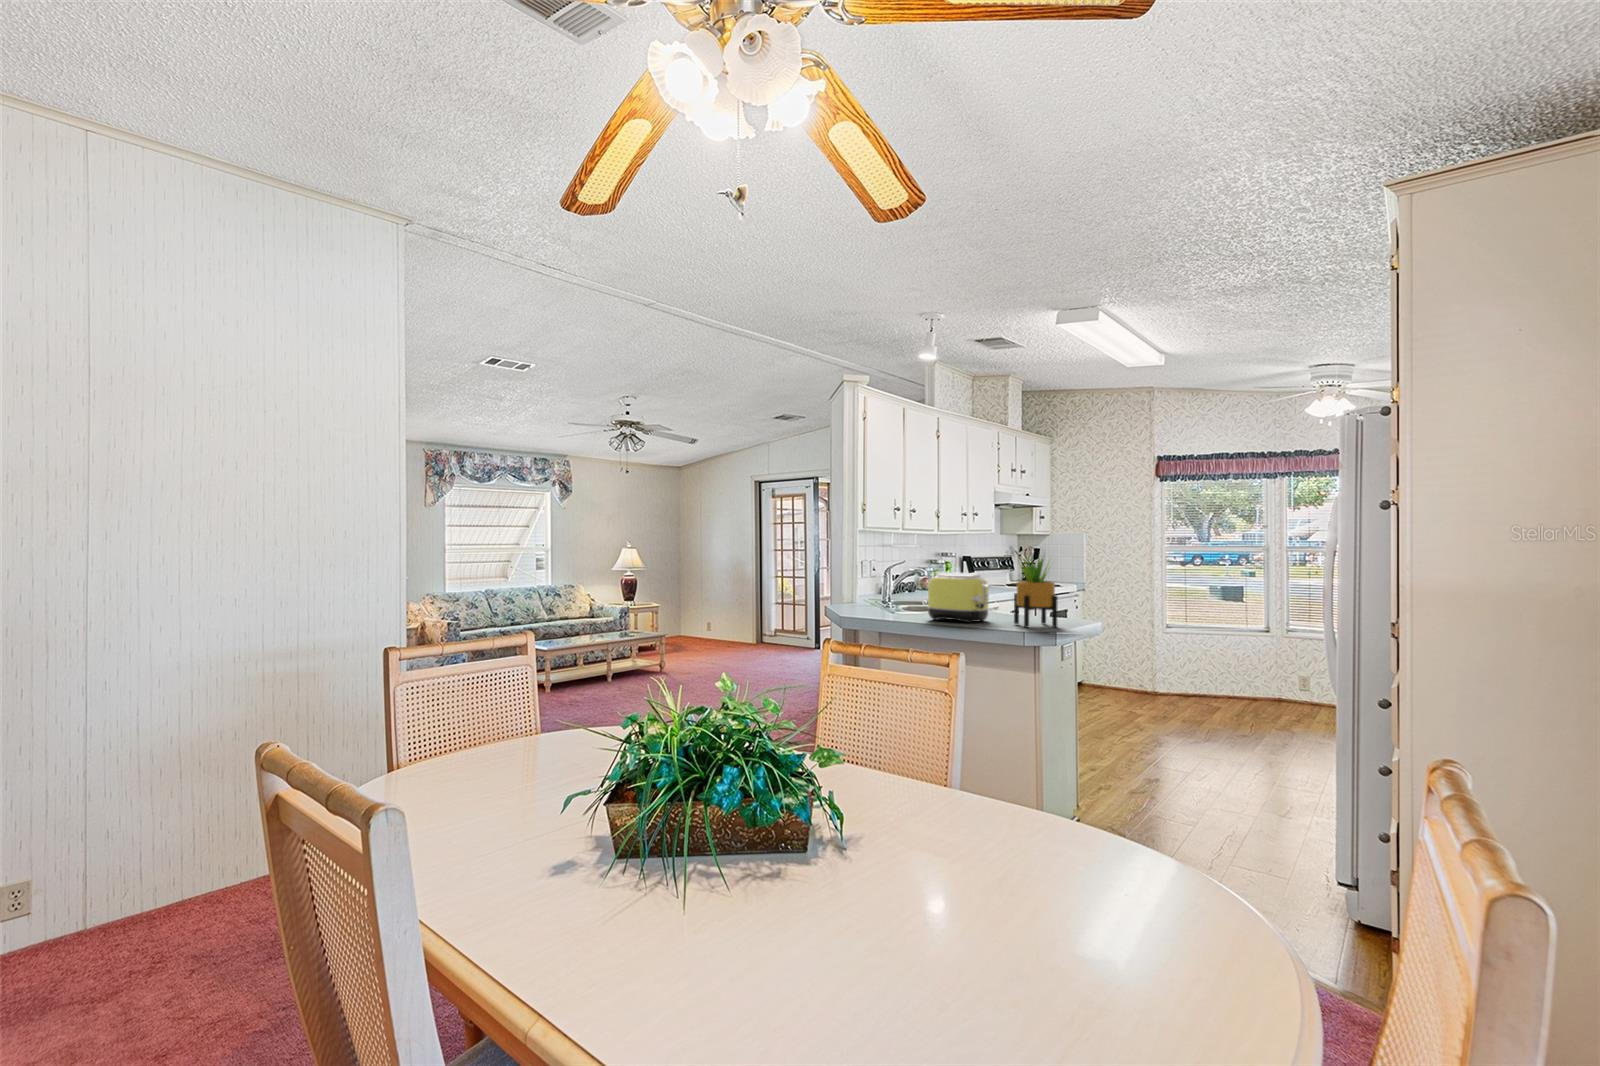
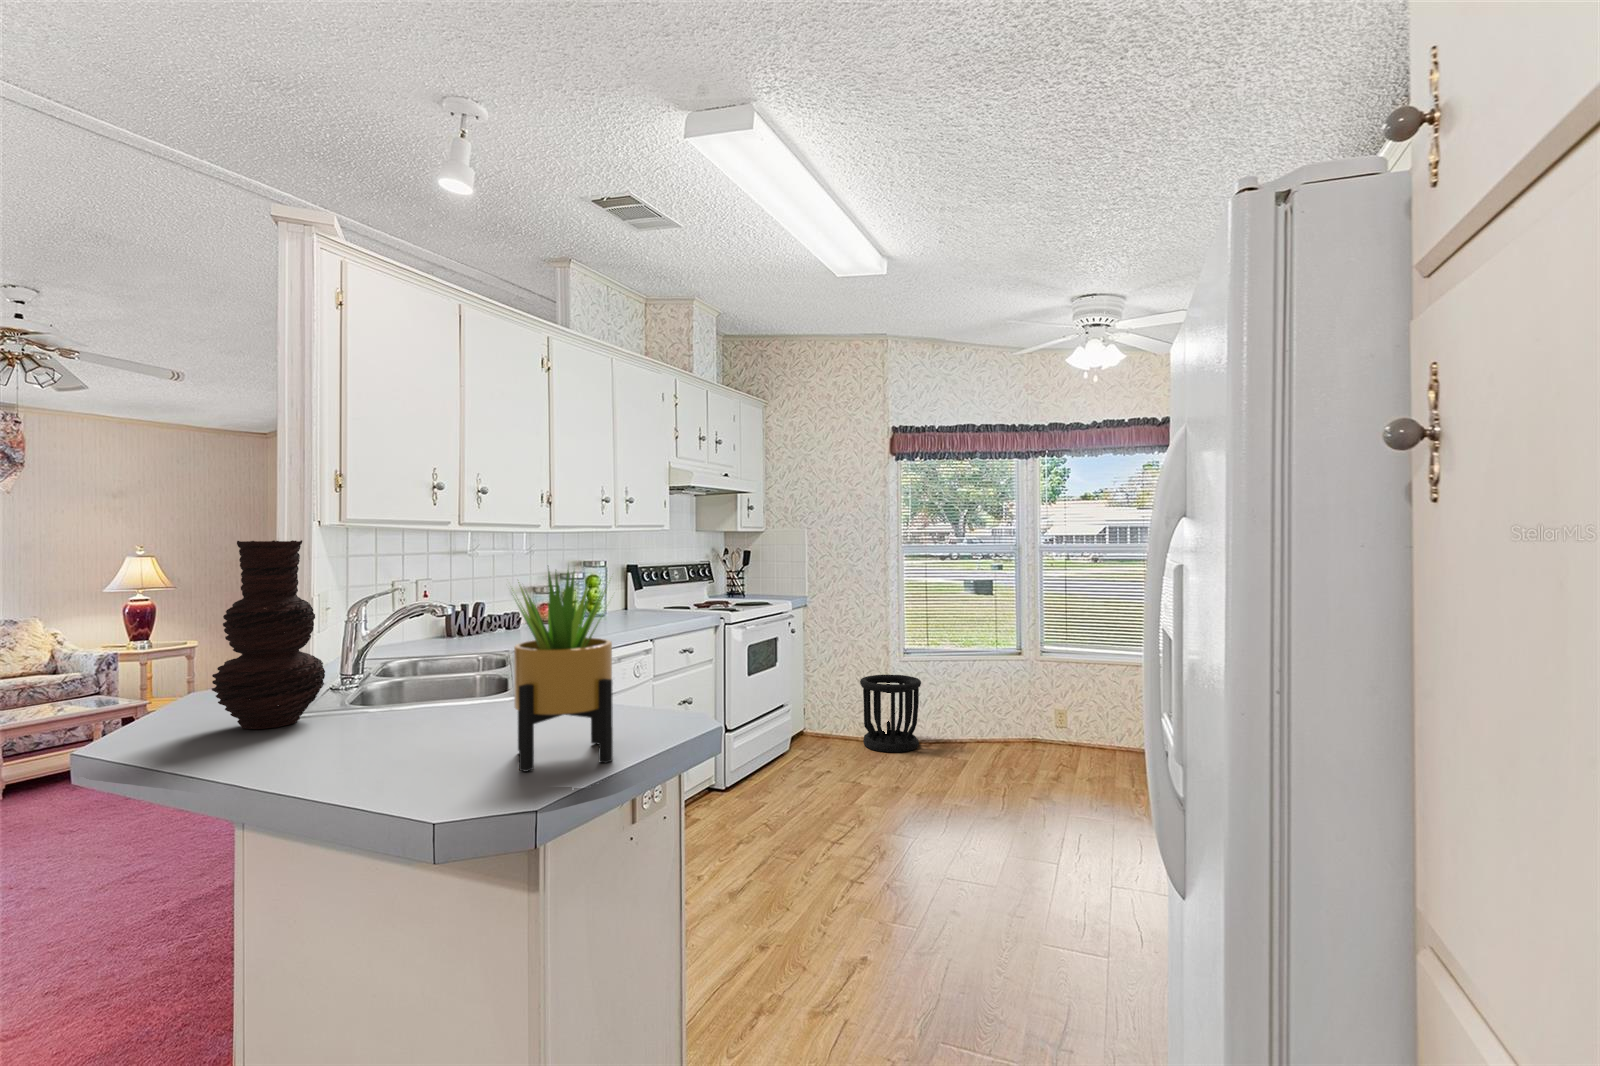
vase: none [869,540,908,617] -> present [212,540,325,729]
toaster: present [928,572,991,623] -> none [323,617,485,751]
wastebasket: none [1129,645,1180,702] -> present [860,675,921,752]

